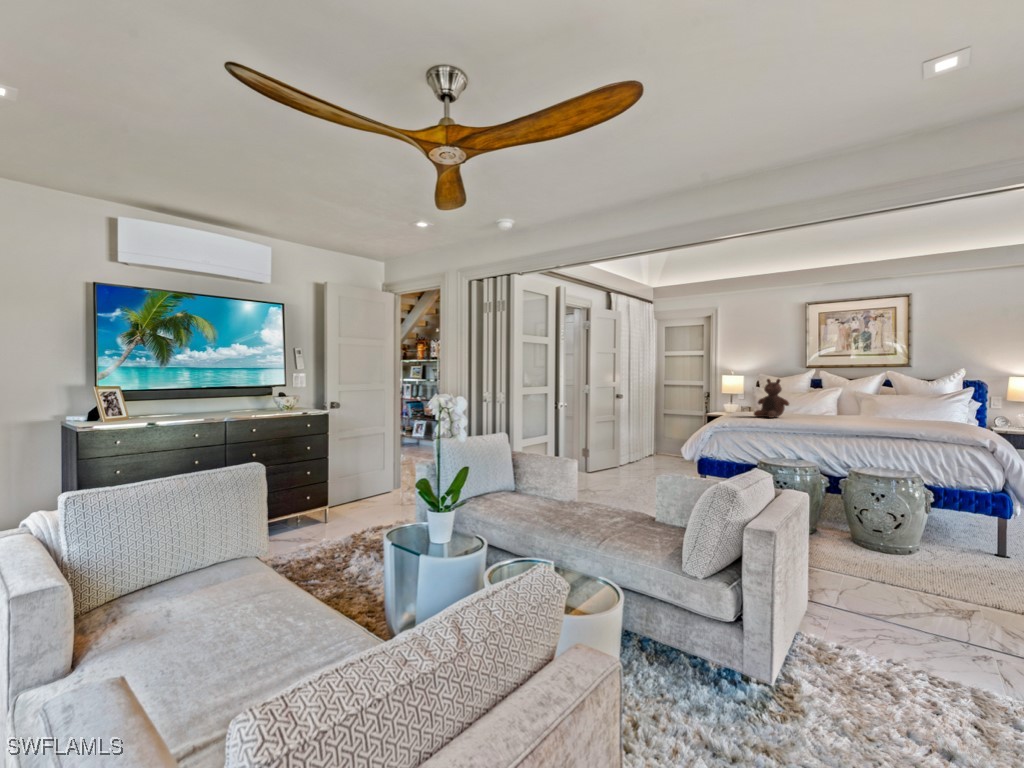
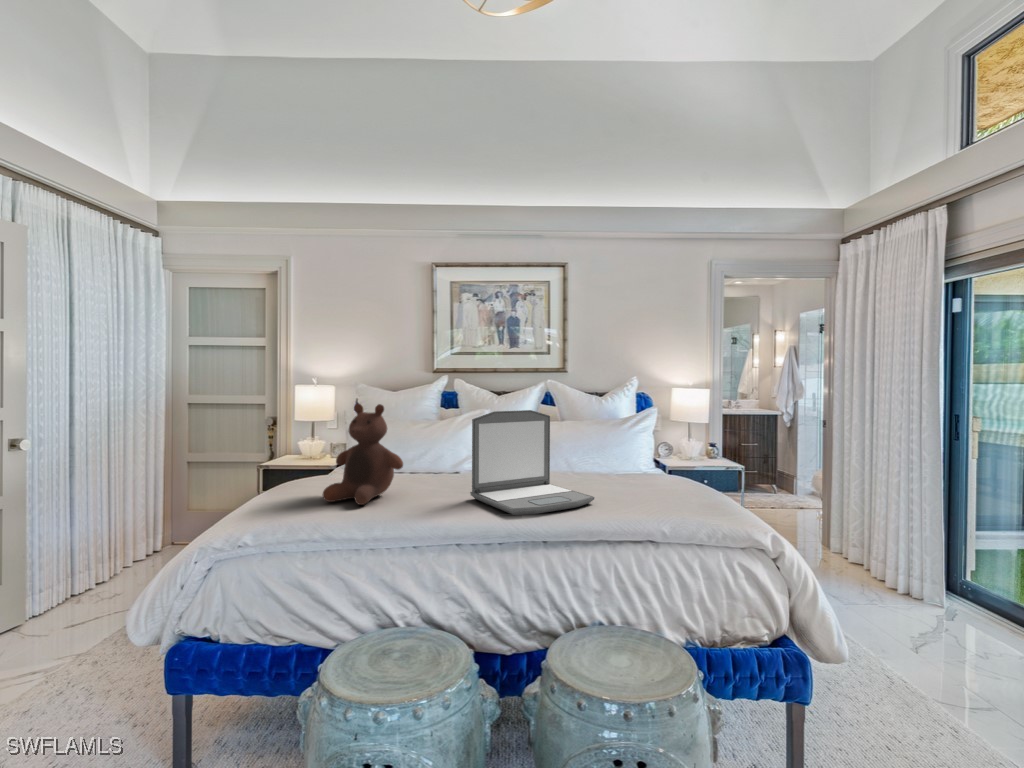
laptop: none [822,382,888,424] -> present [470,410,594,515]

